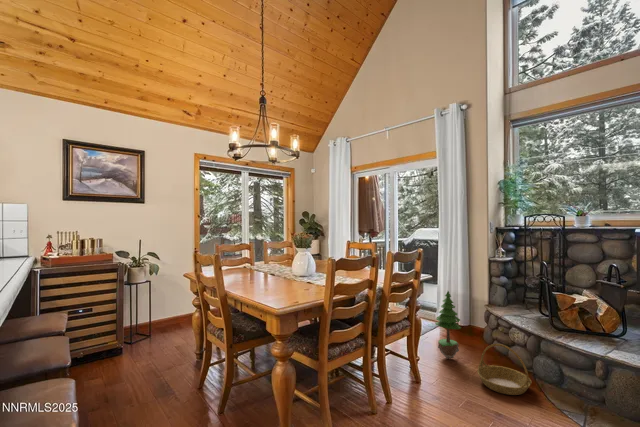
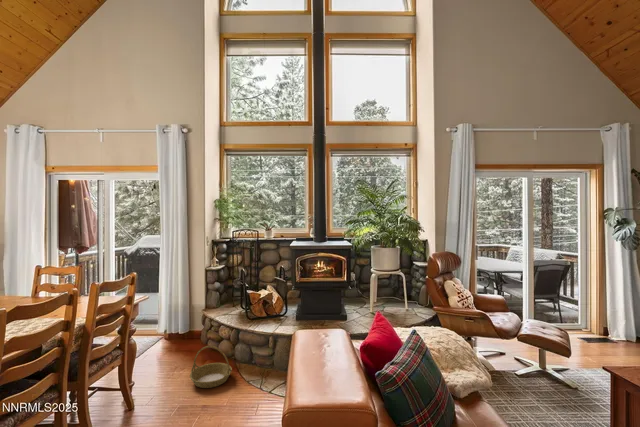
potted tree: present [435,291,461,359] -> none [152,306,178,371]

